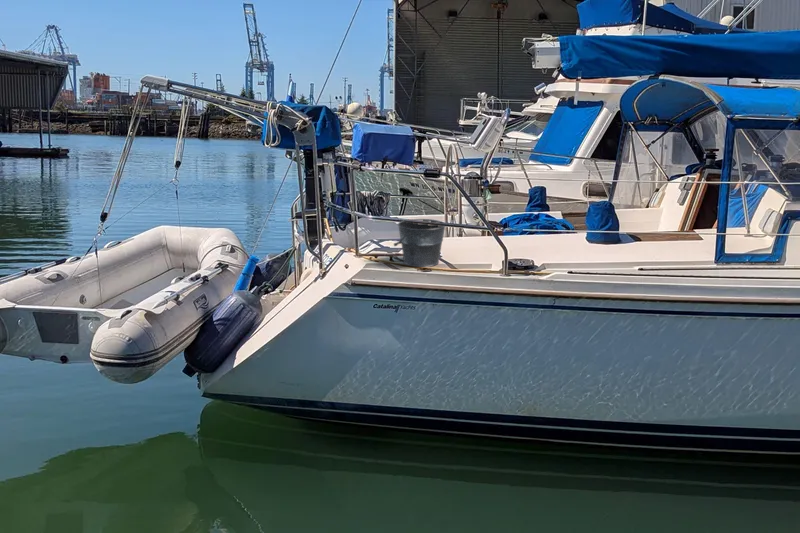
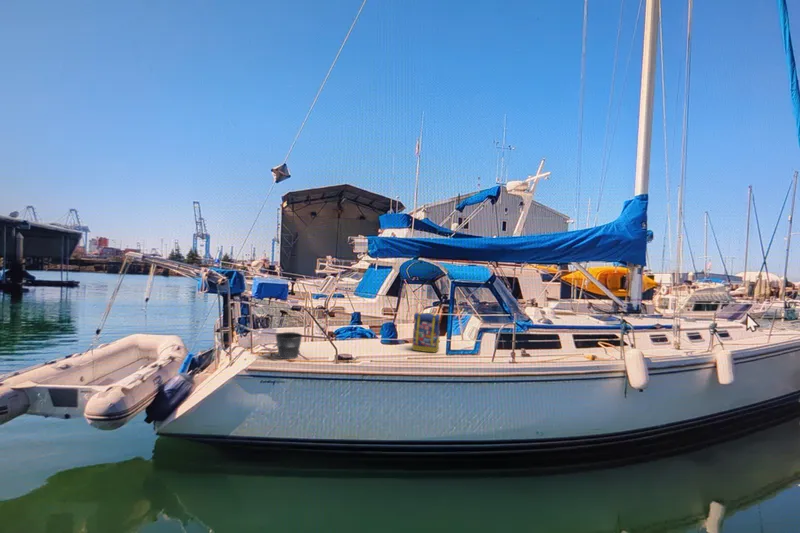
backpack: none [649,182,707,258] -> present [412,313,440,352]

